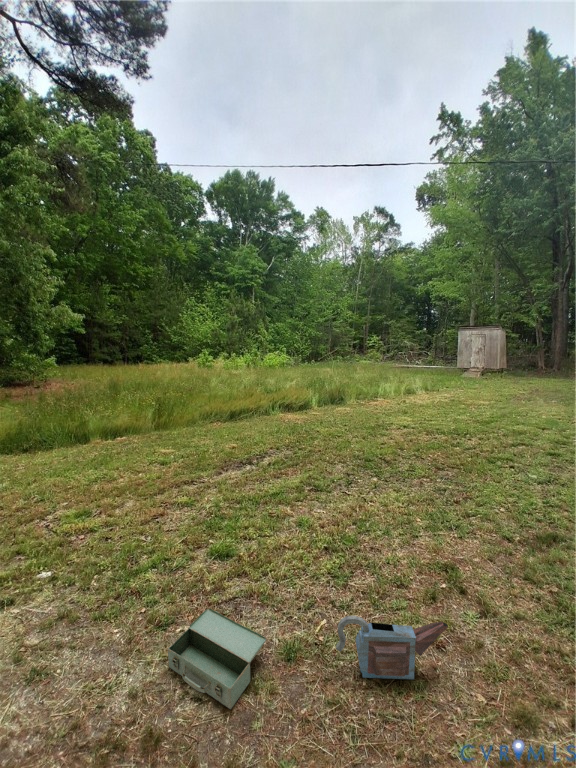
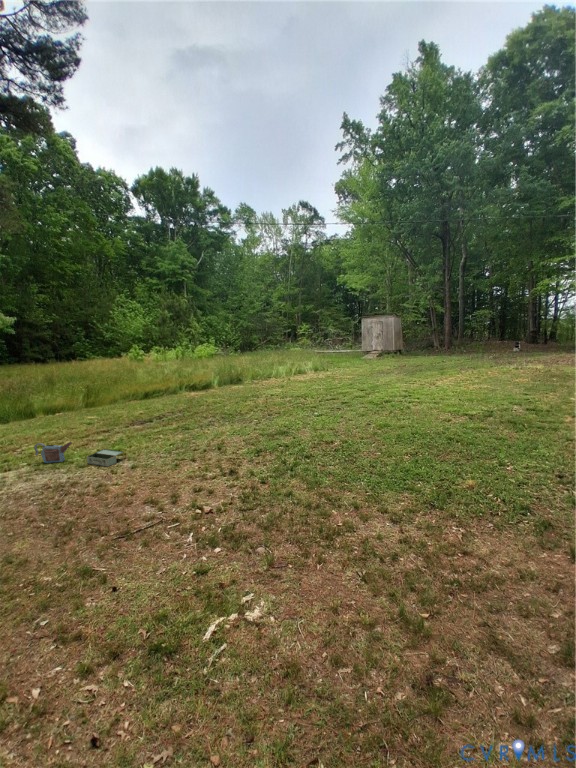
watering can: present [336,616,448,679] -> present [34,442,72,463]

